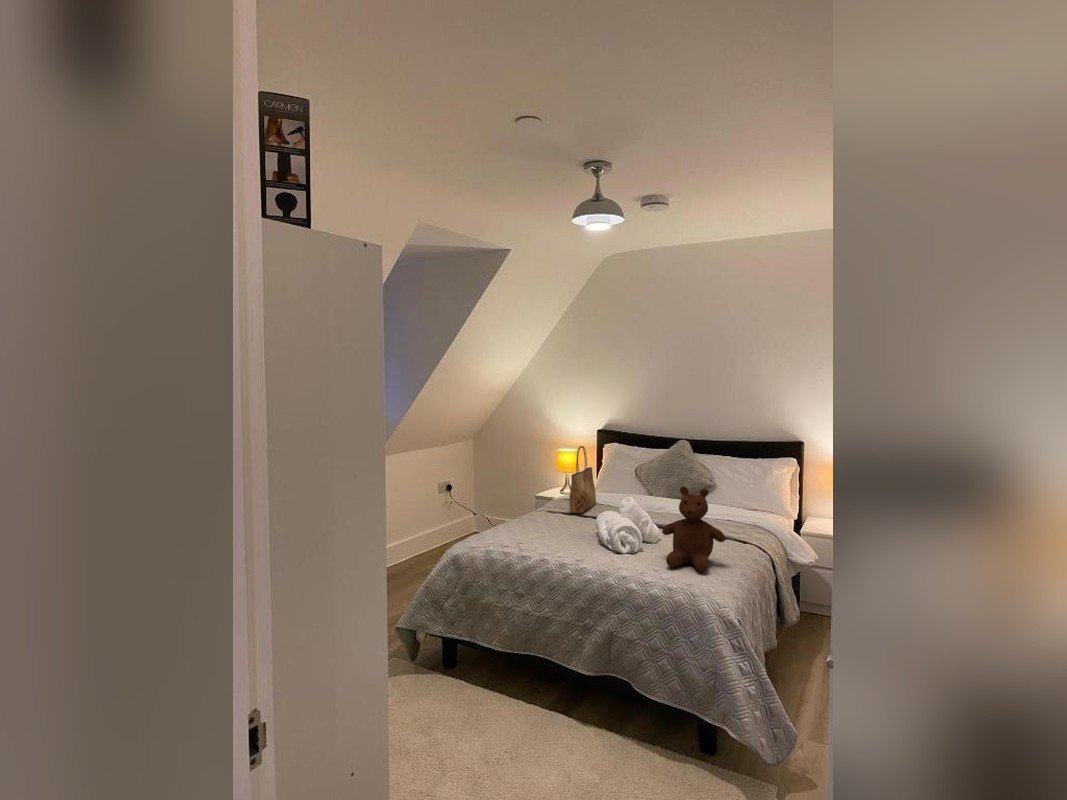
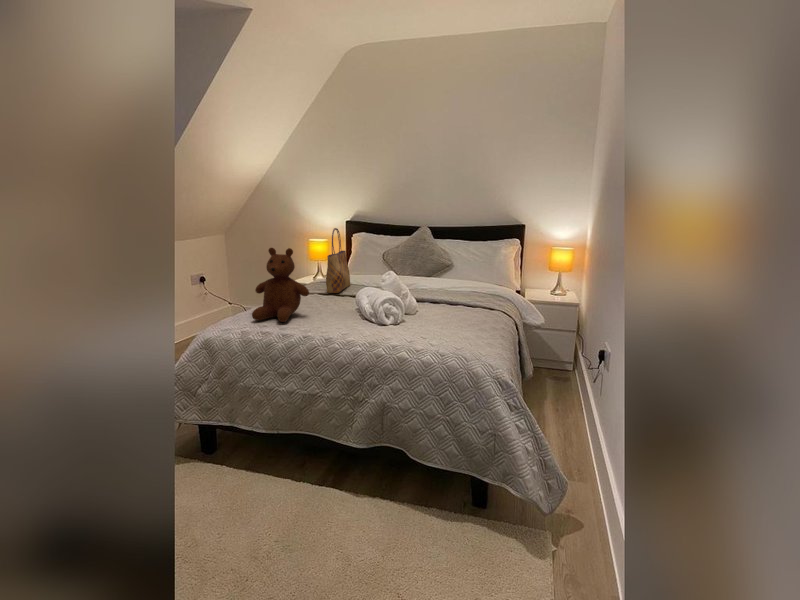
teddy bear: present [662,487,725,572] -> present [252,248,309,322]

